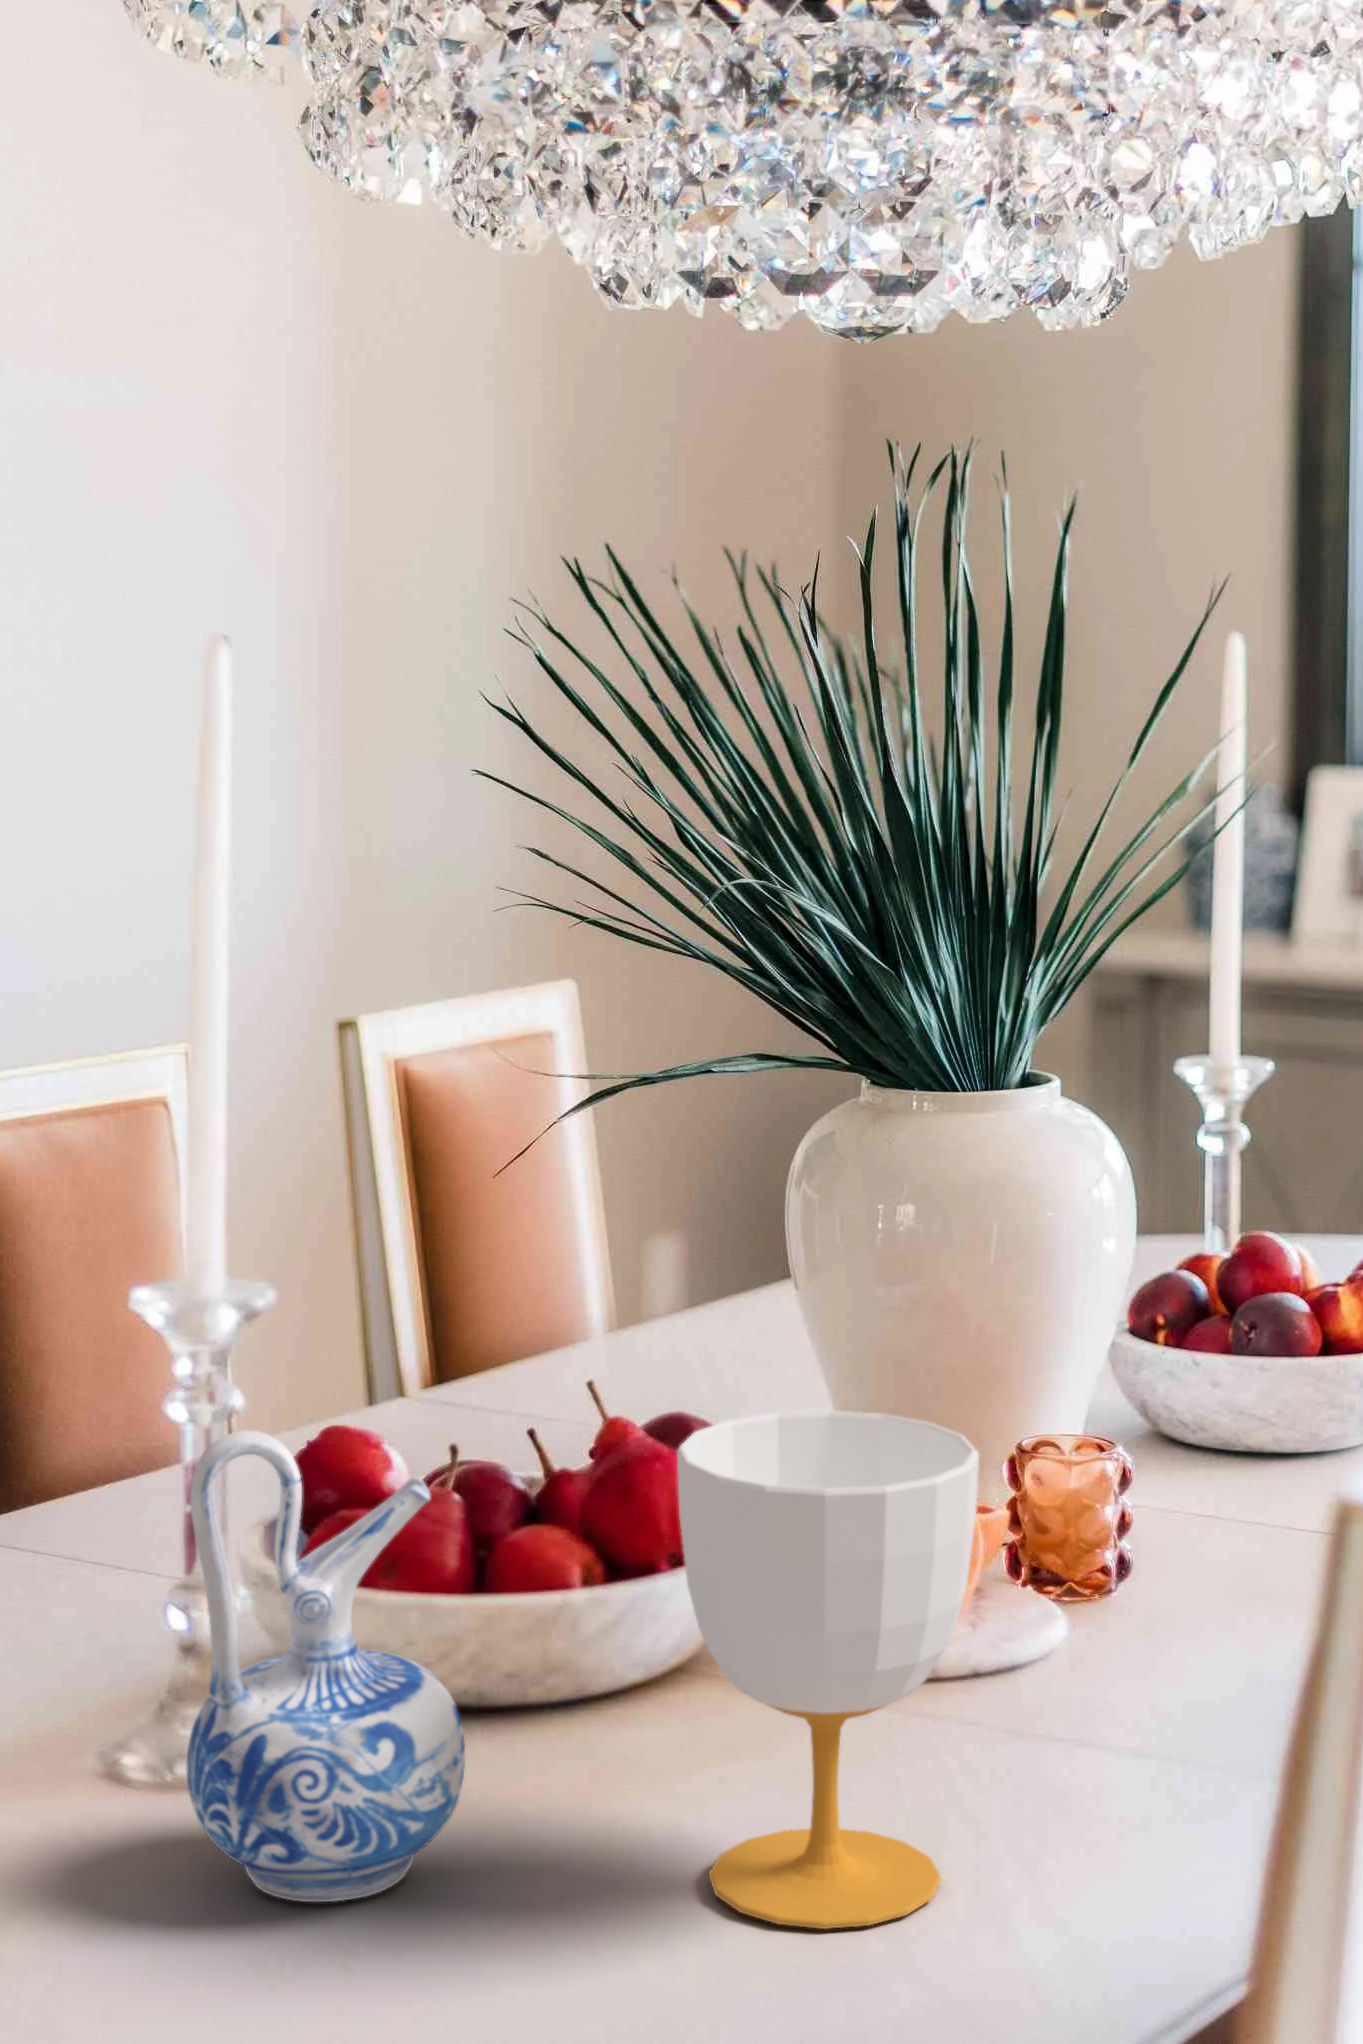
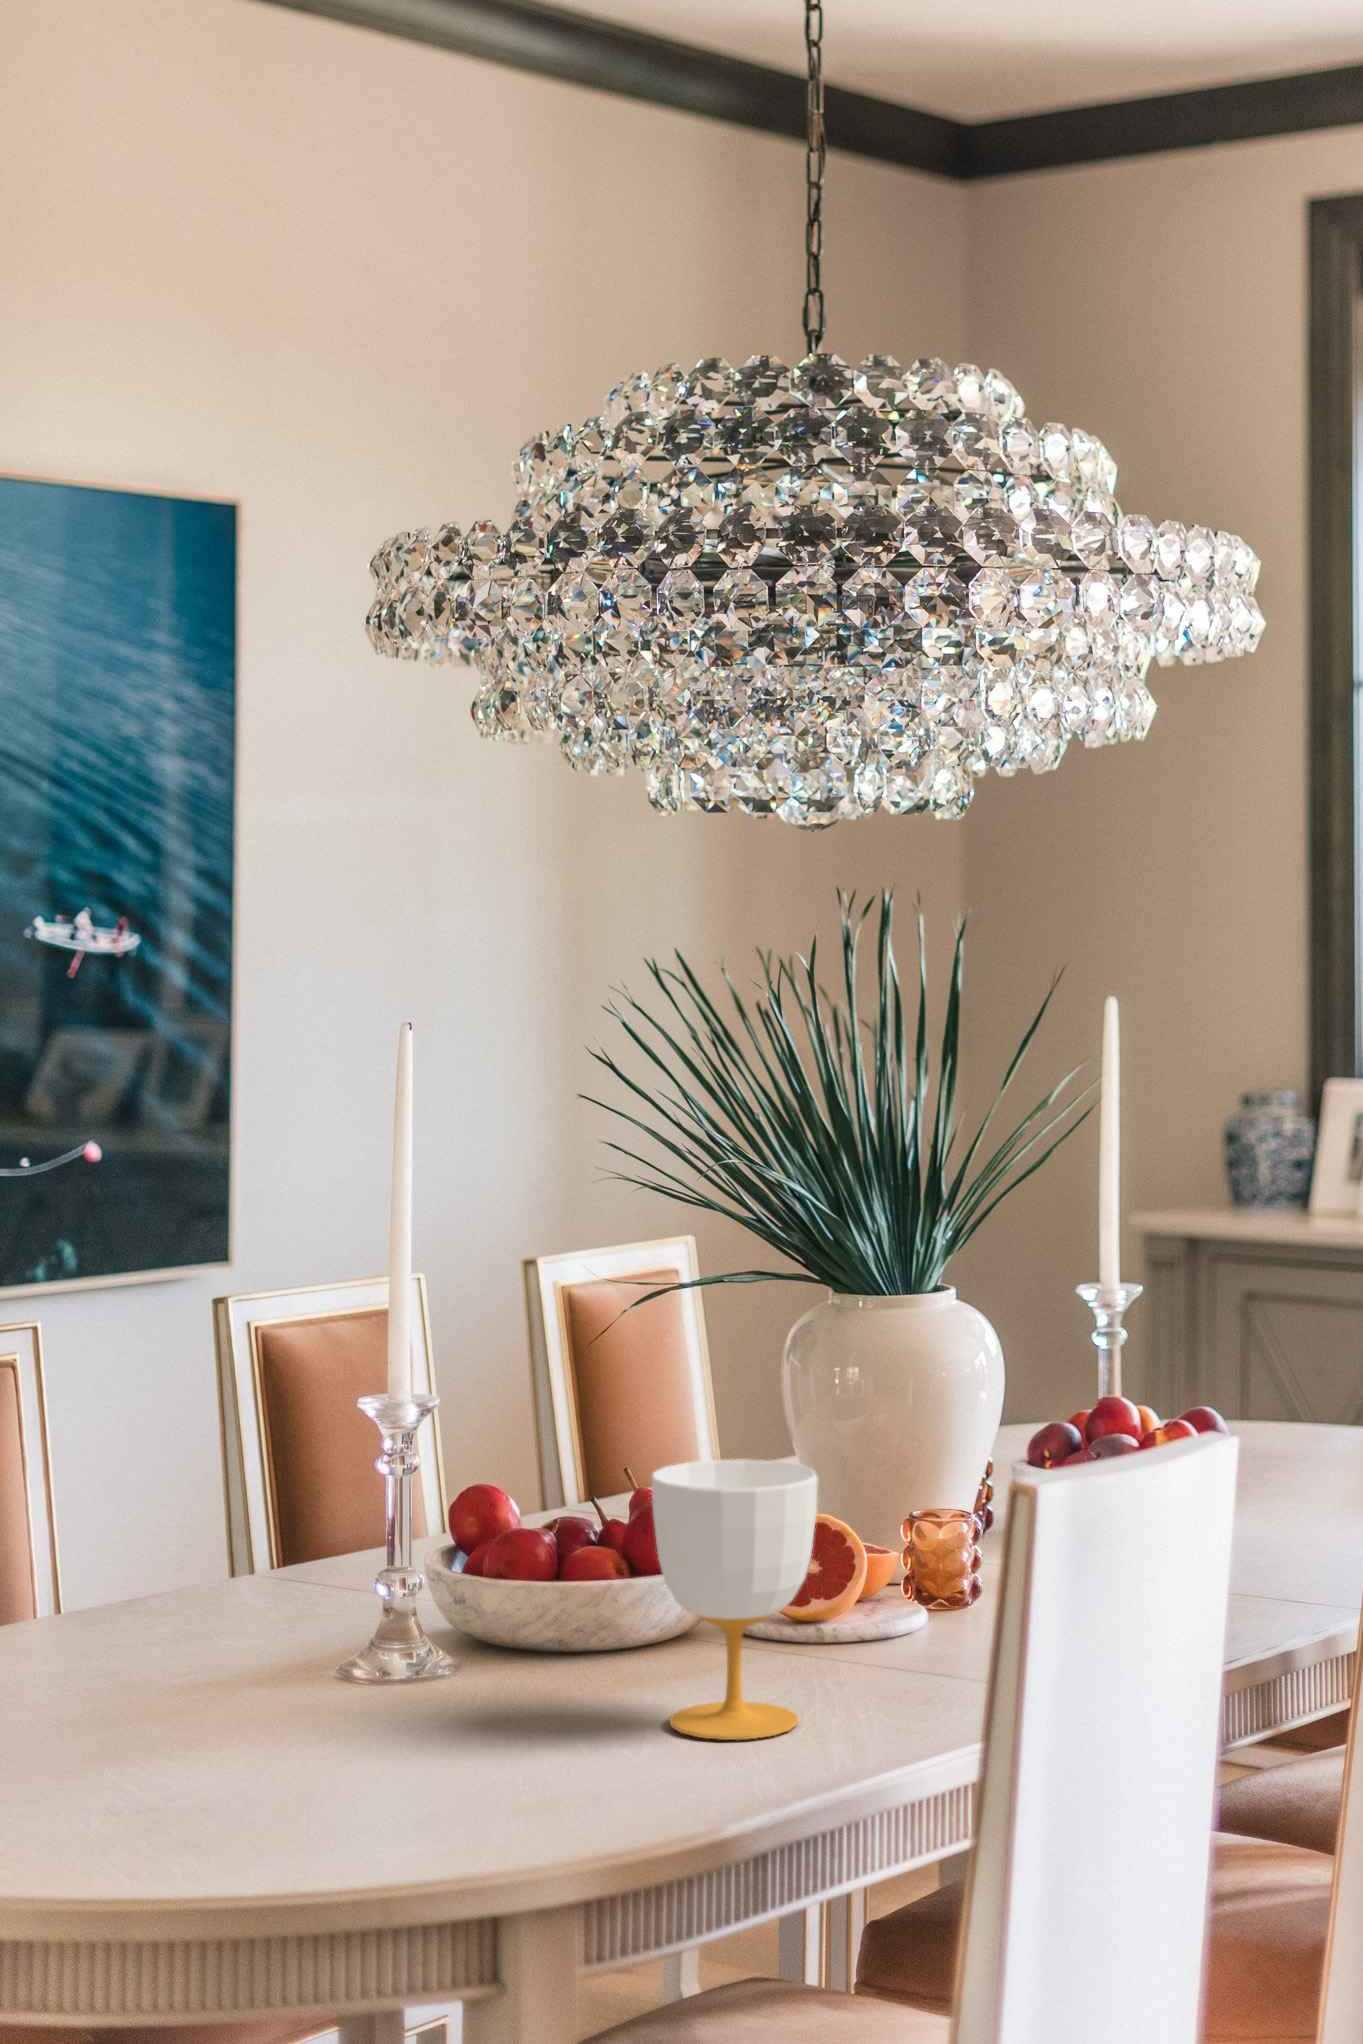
ceramic pitcher: present [186,1430,465,1902] -> none [382,1461,536,1727]

